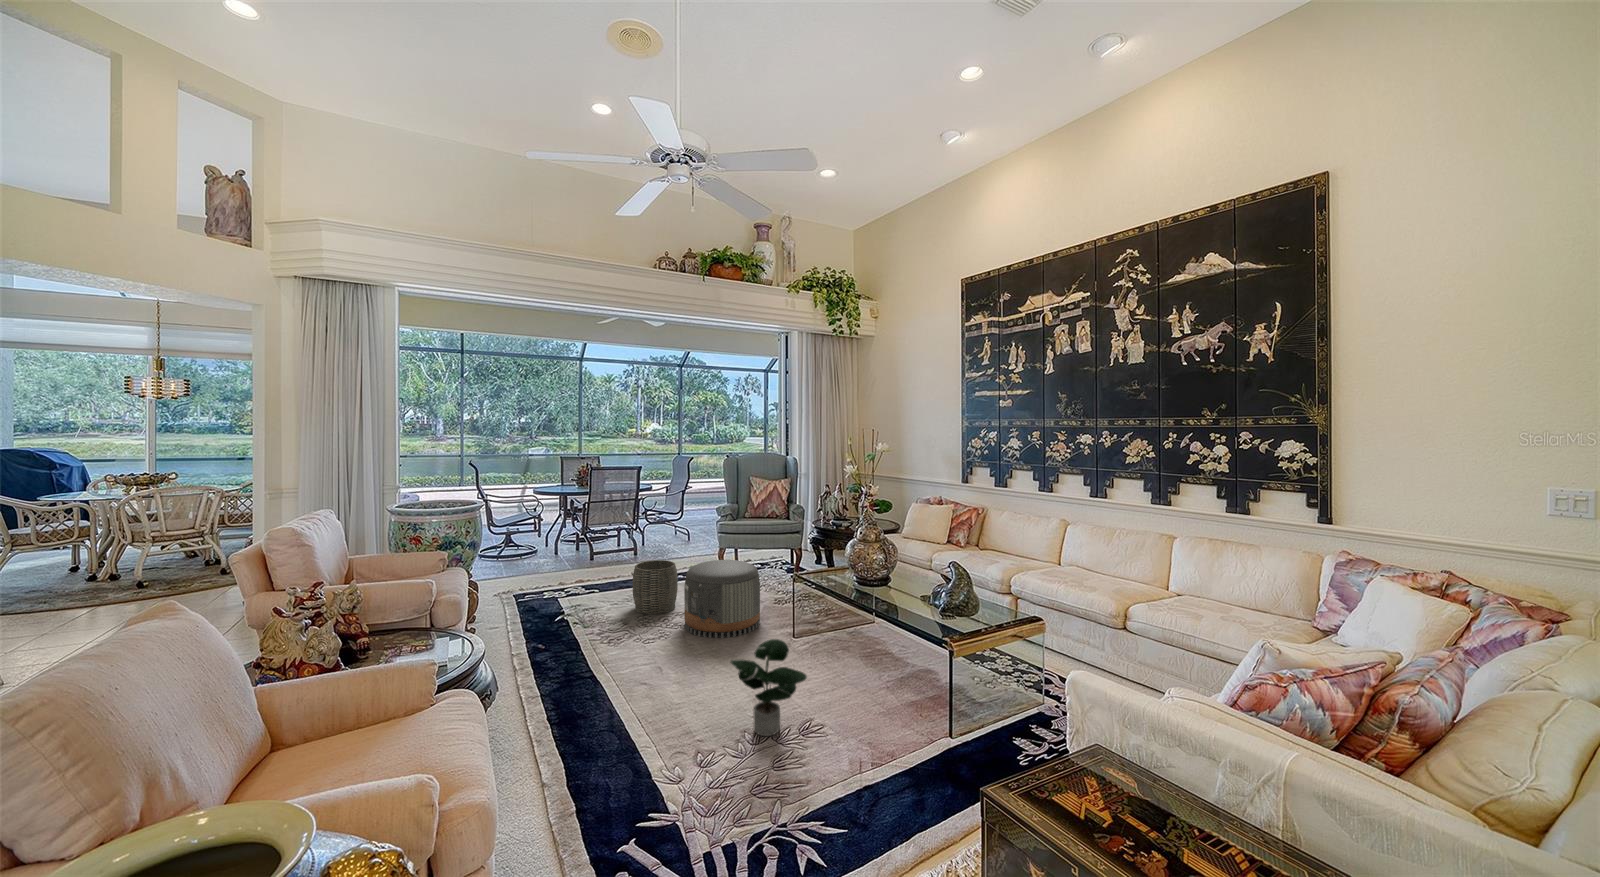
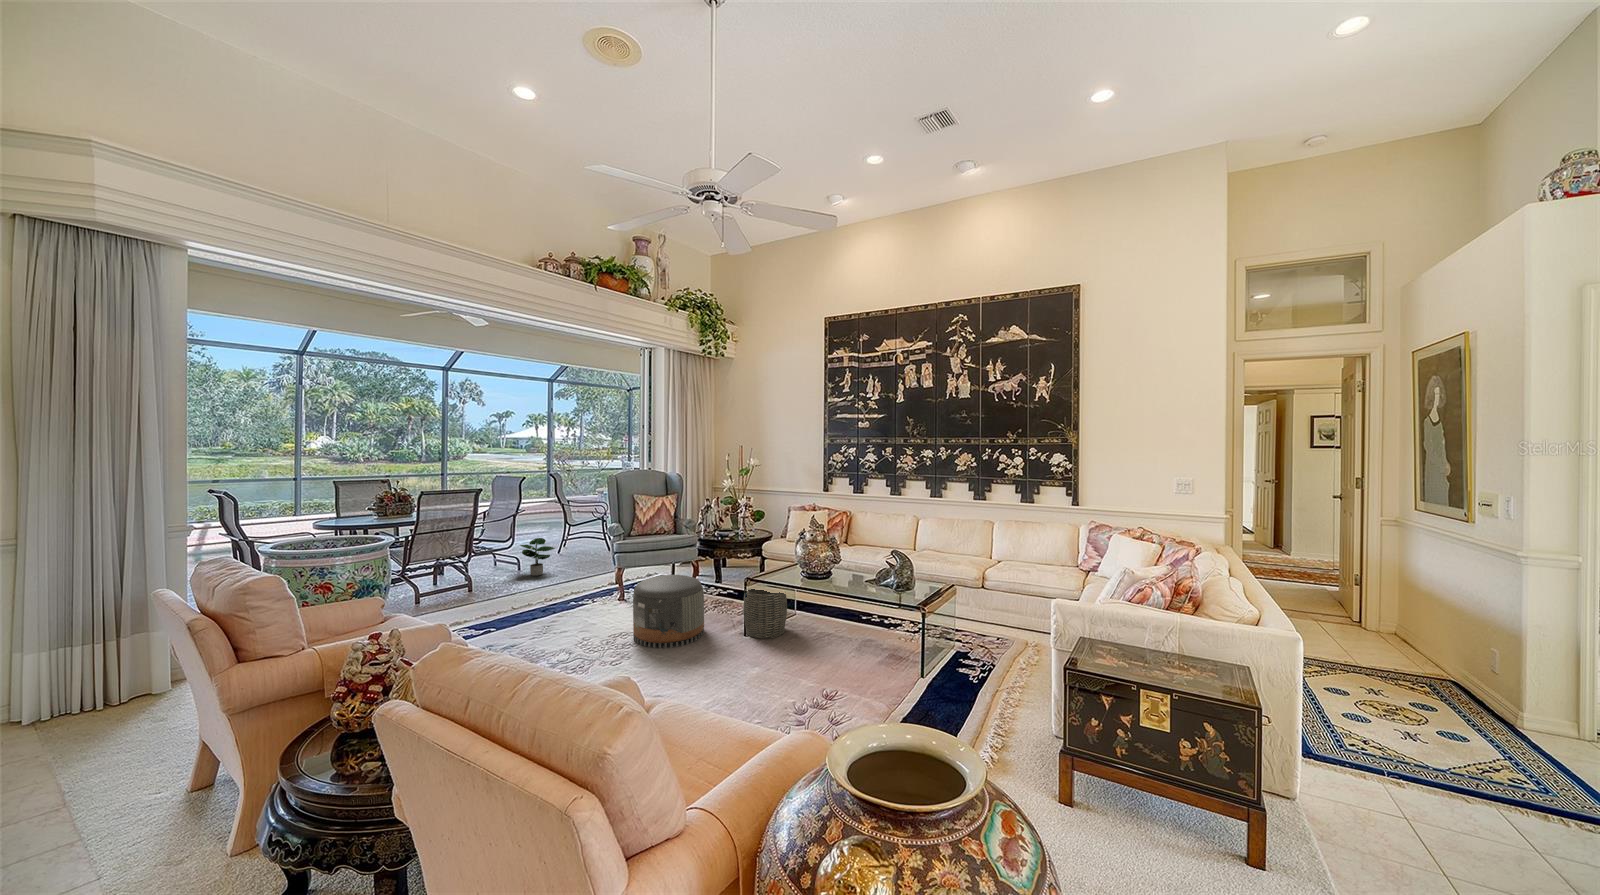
woven basket: present [633,560,678,615] -> present [743,589,787,639]
potted plant: present [730,639,807,736] -> present [520,538,555,576]

